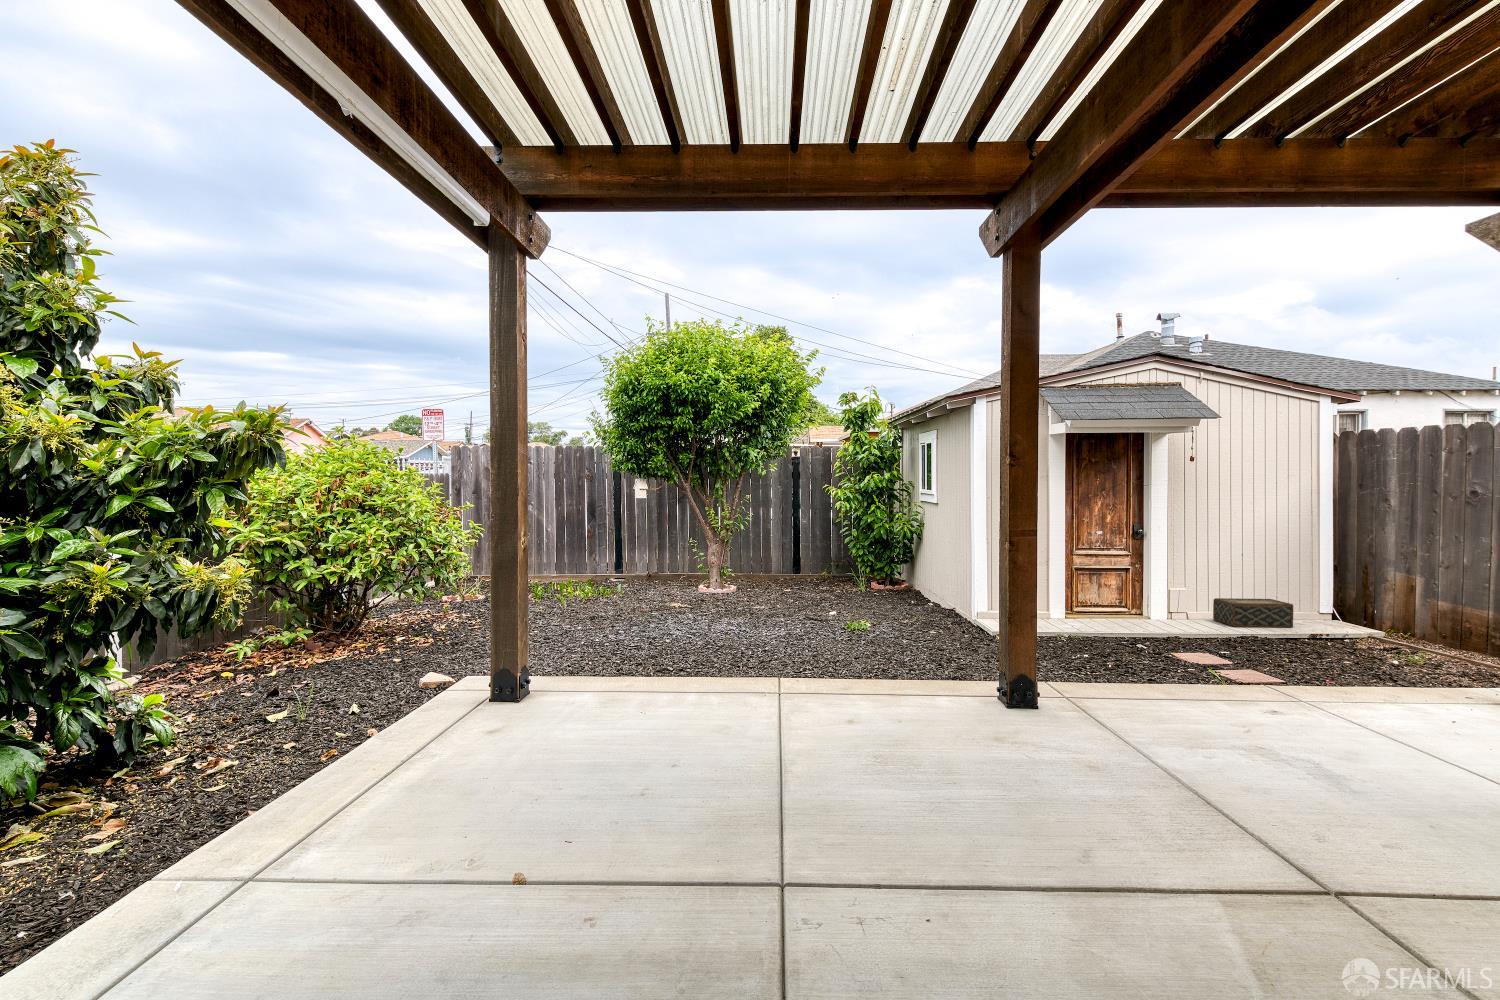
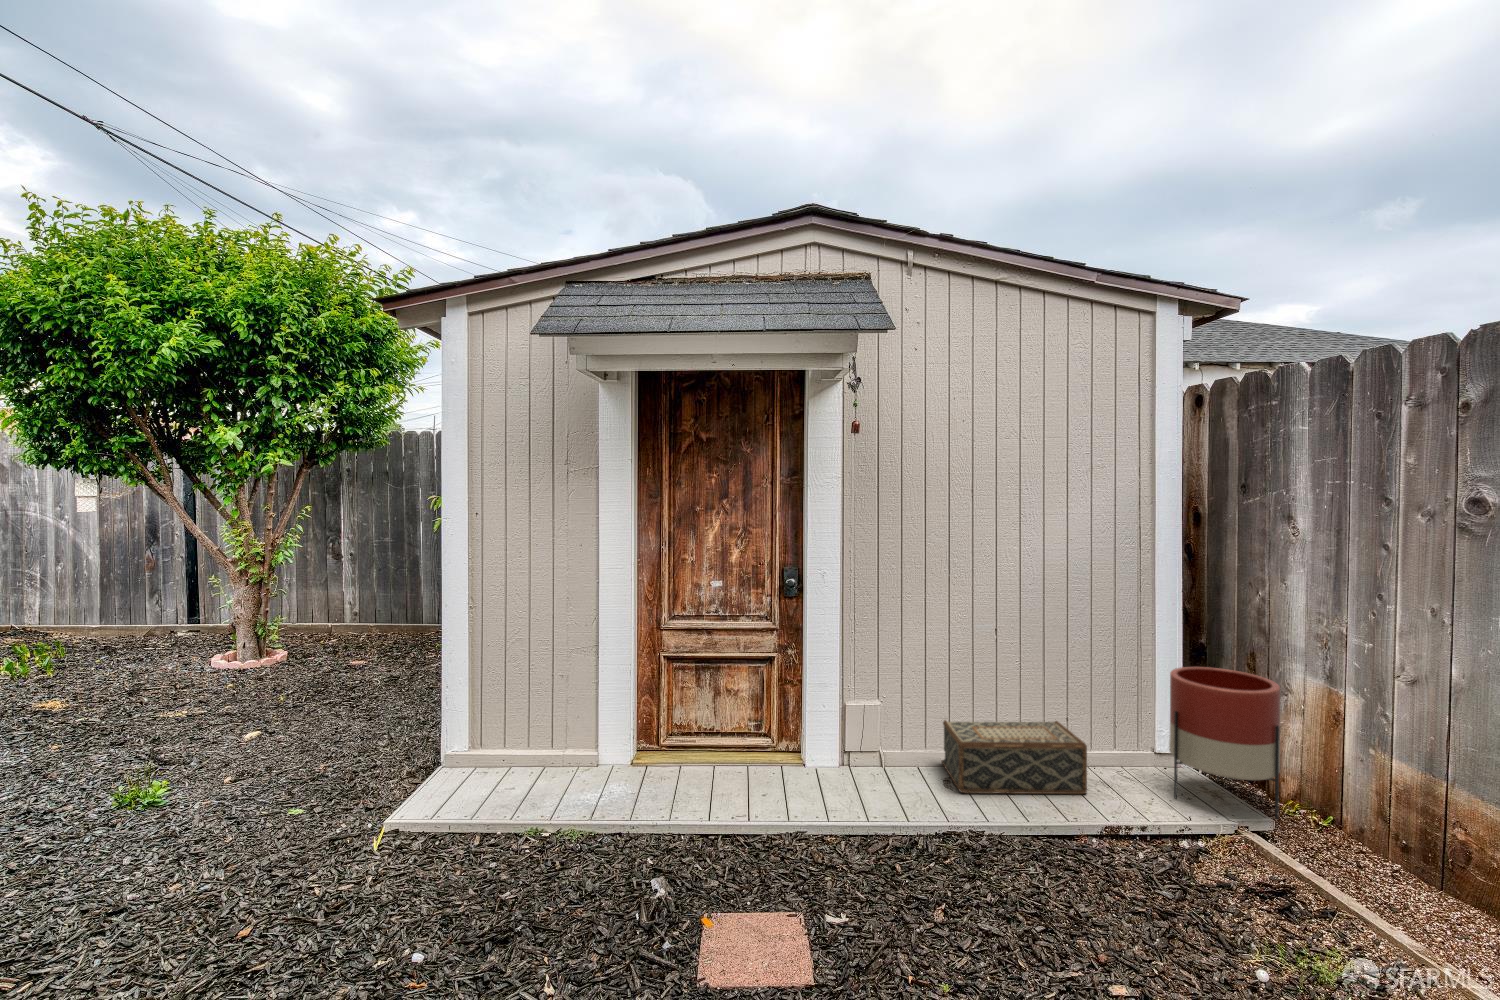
planter: none [1331,572,1386,633] -> present [1169,667,1280,819]

